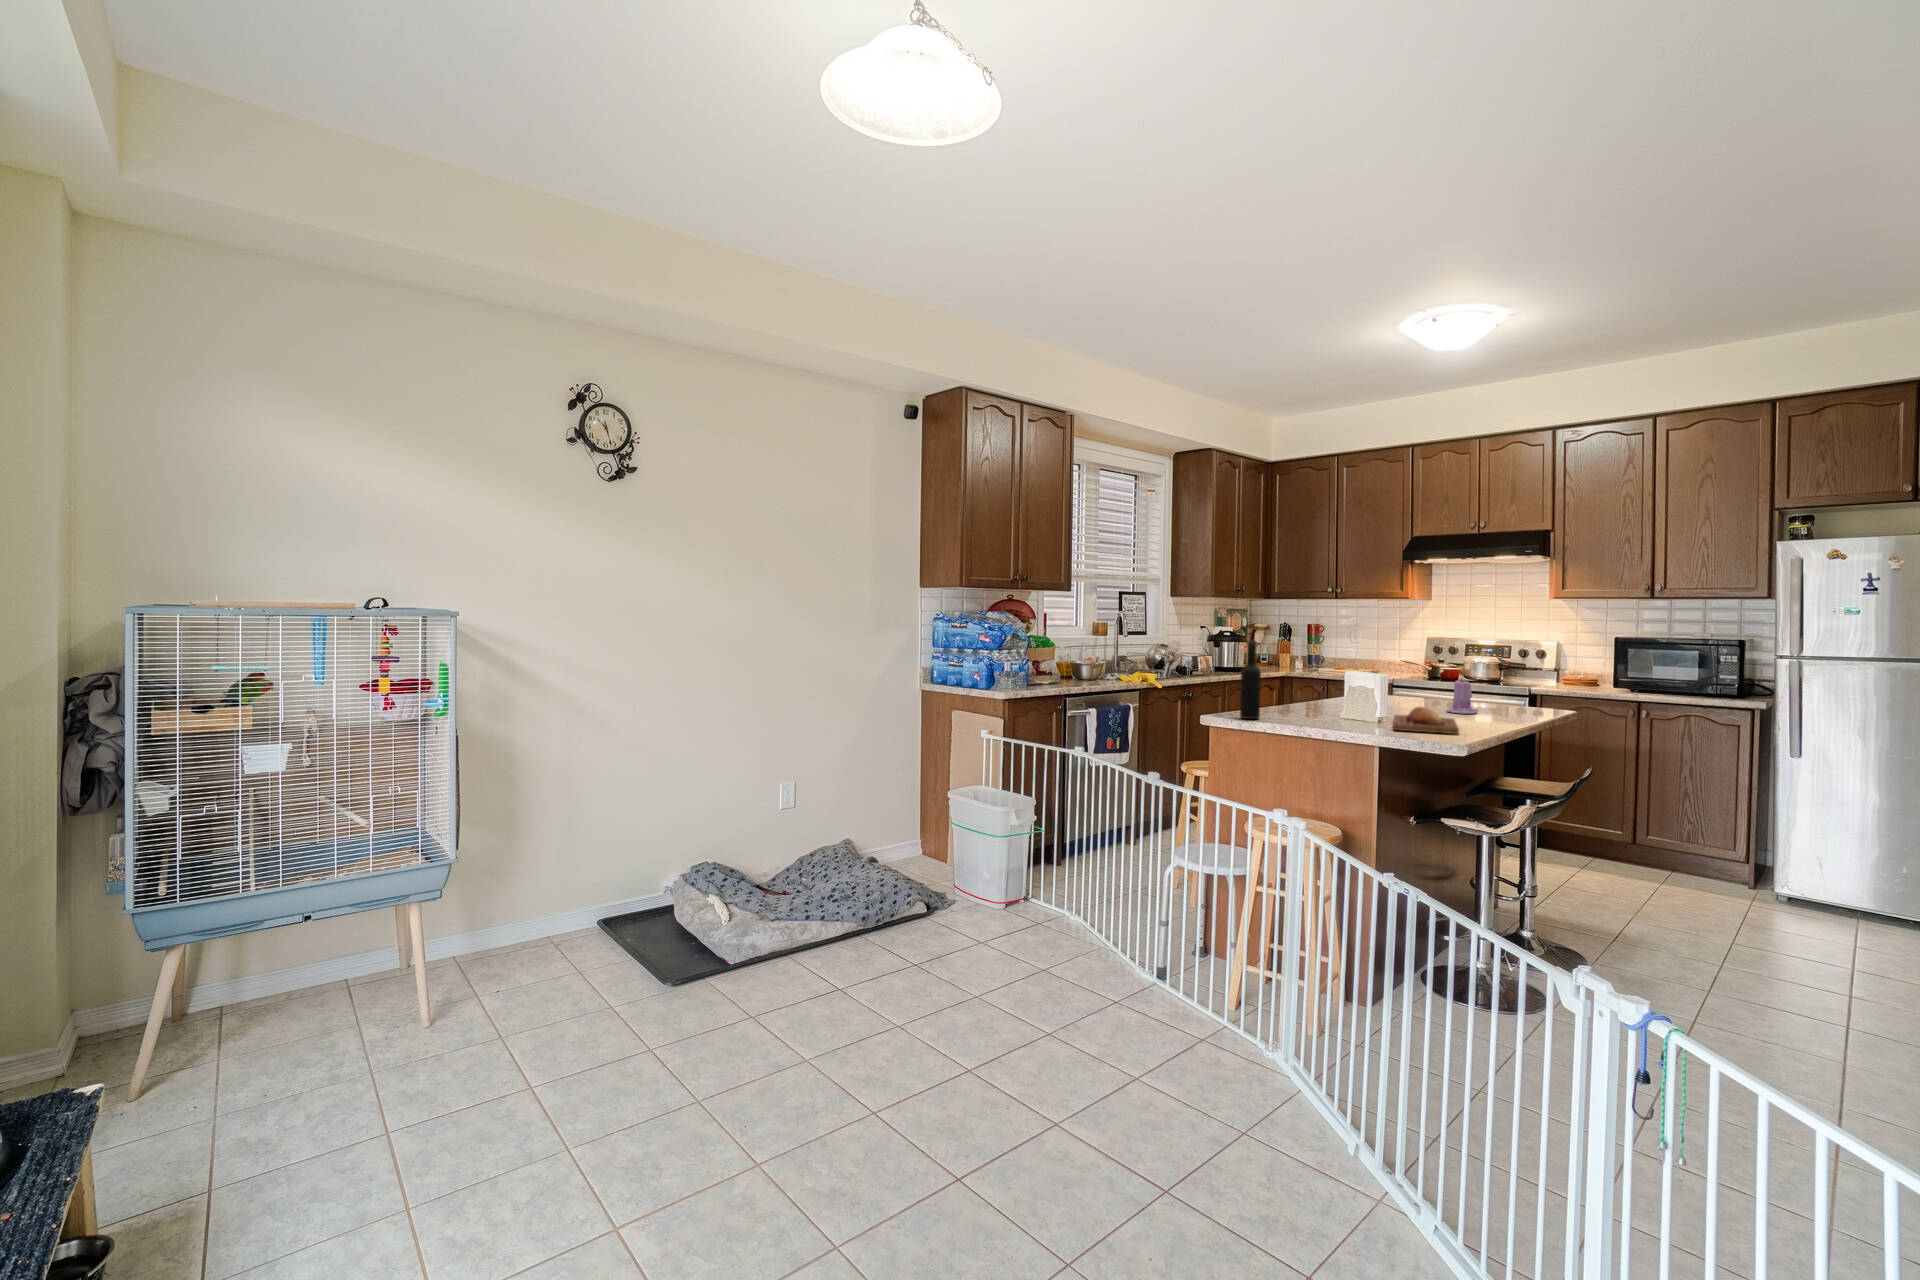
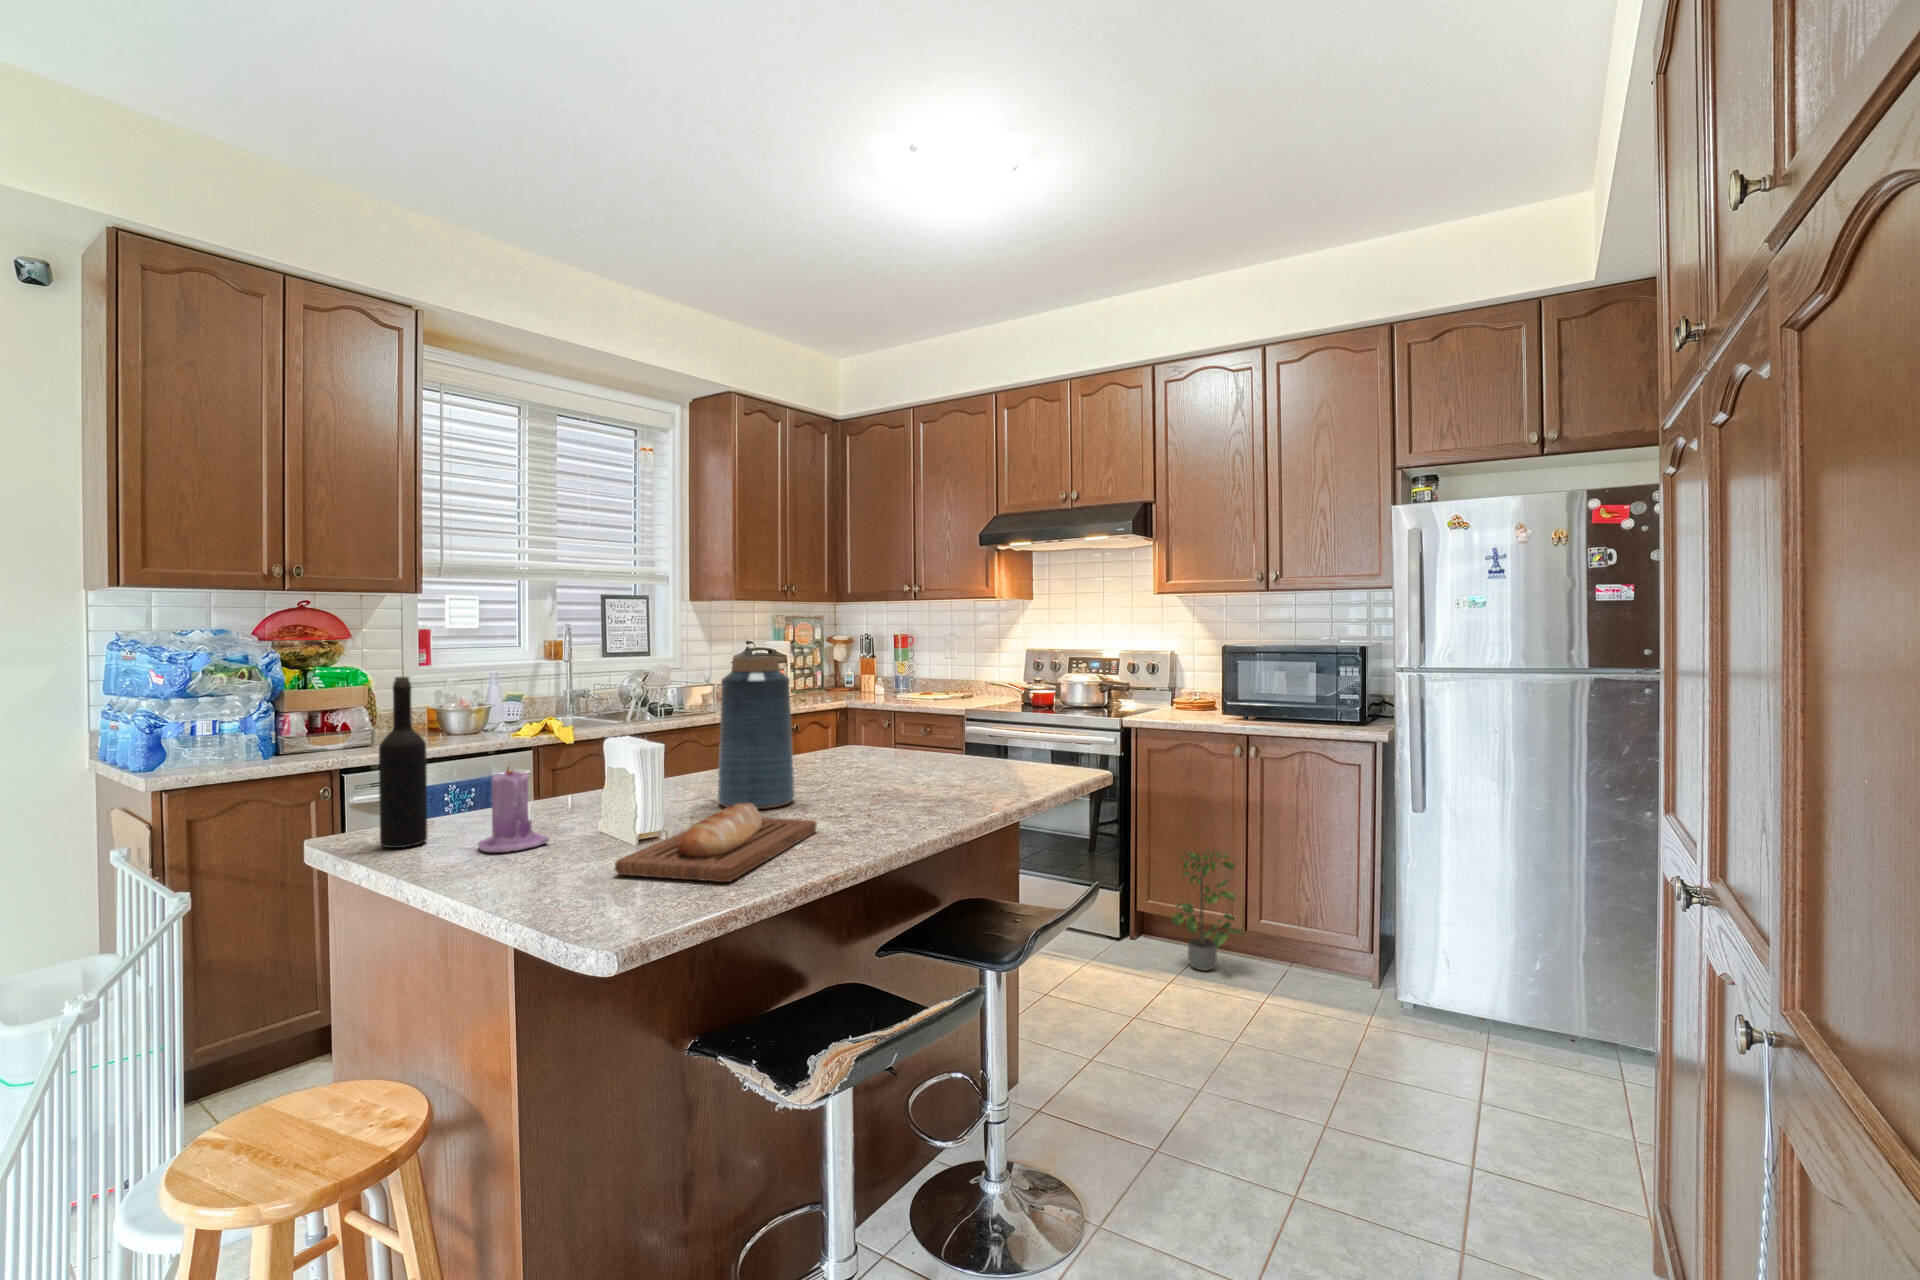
vase: none [1365,635,1409,715] -> present [718,657,795,809]
candle: present [1446,678,1478,714] -> present [478,766,549,852]
potted plant: none [1575,781,1640,867] -> present [1172,851,1243,971]

